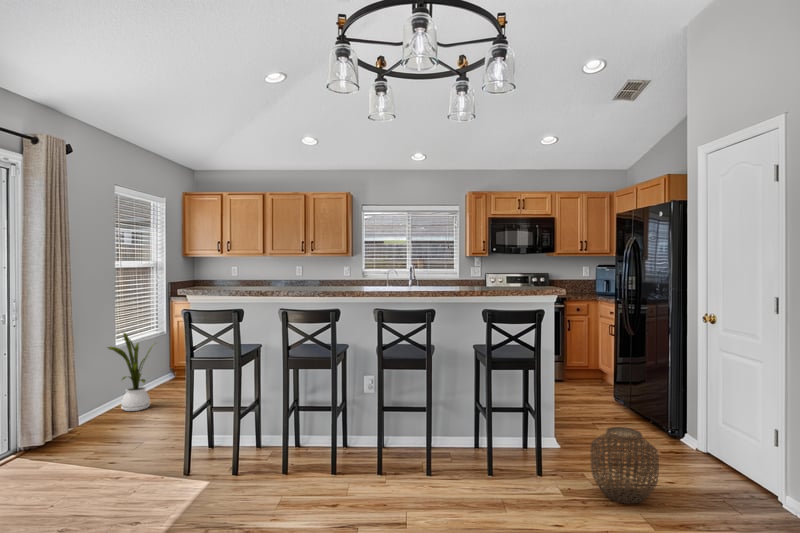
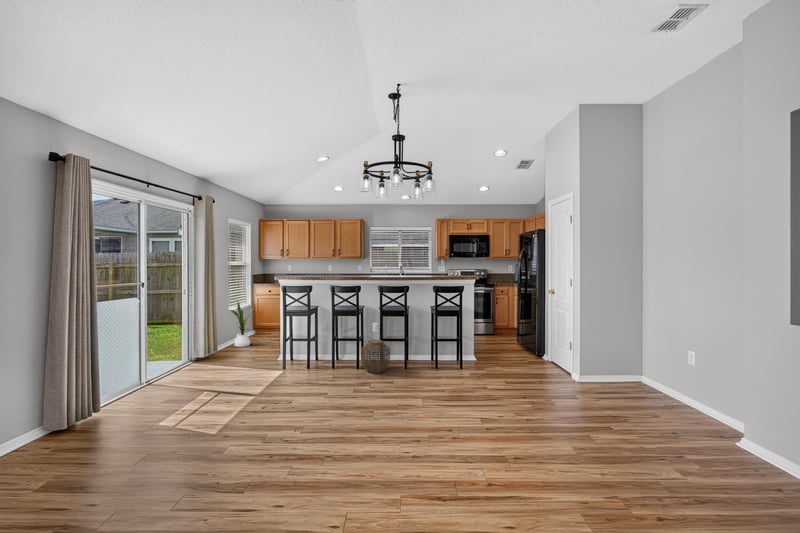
woven basket: present [591,427,659,504] -> present [361,340,390,373]

